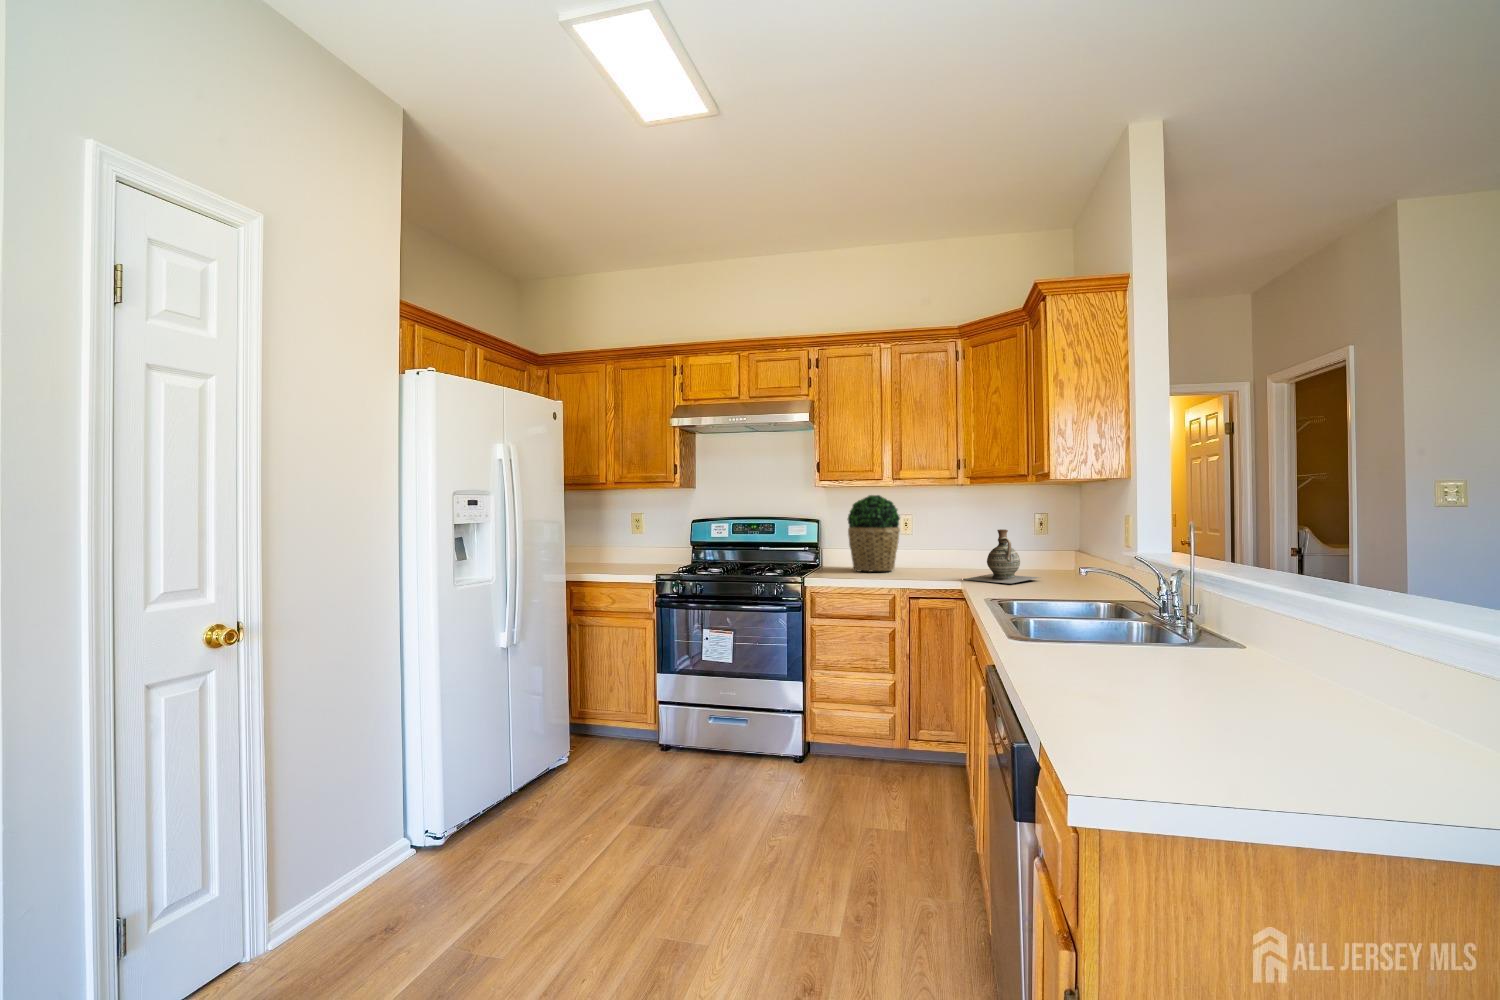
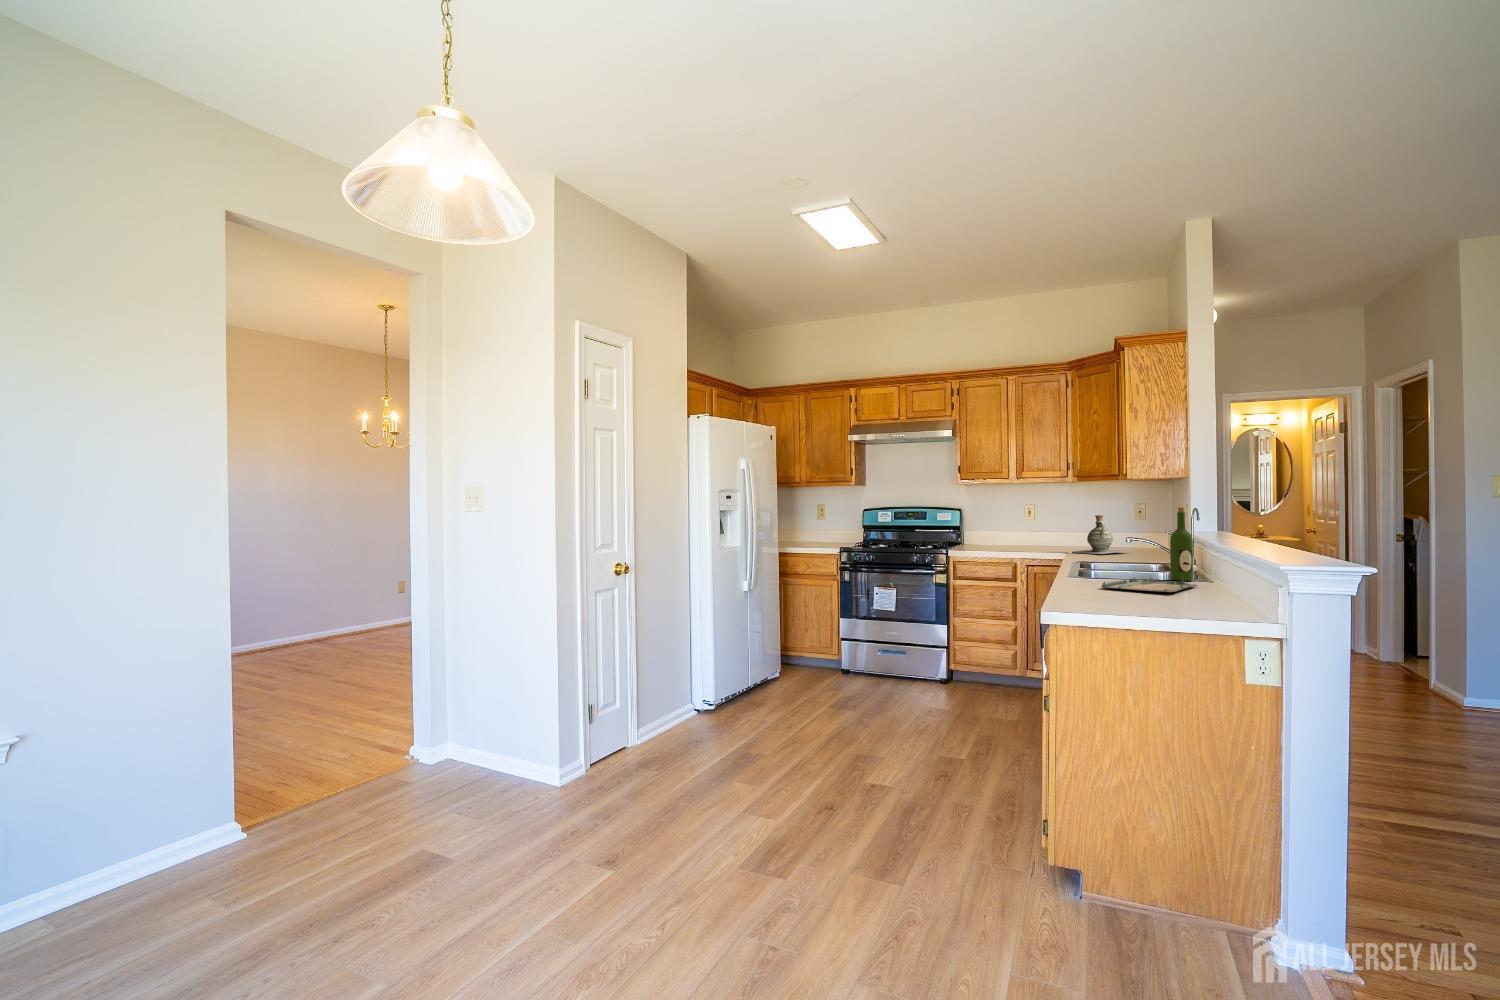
potted plant: present [848,495,900,572] -> none [982,490,1024,548]
wine bottle: none [1205,527,1248,661] -> present [1170,507,1193,581]
tray: none [1142,659,1321,723] -> present [1102,578,1197,592]

